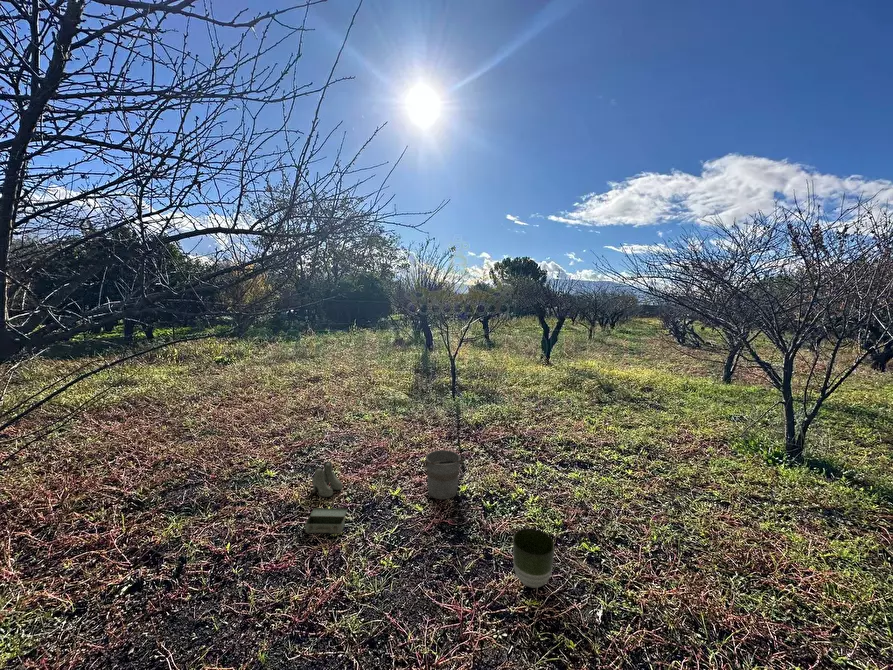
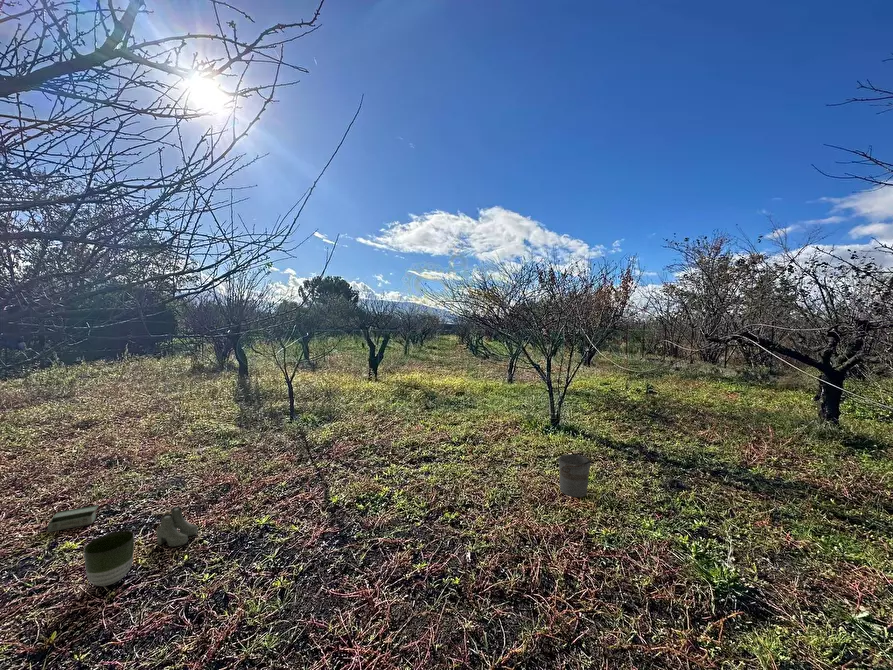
bucket: present [423,450,463,499] -> present [559,455,593,497]
toolbox: present [305,508,348,533] -> present [48,505,99,532]
planter: present [513,529,554,588] -> present [84,531,134,586]

